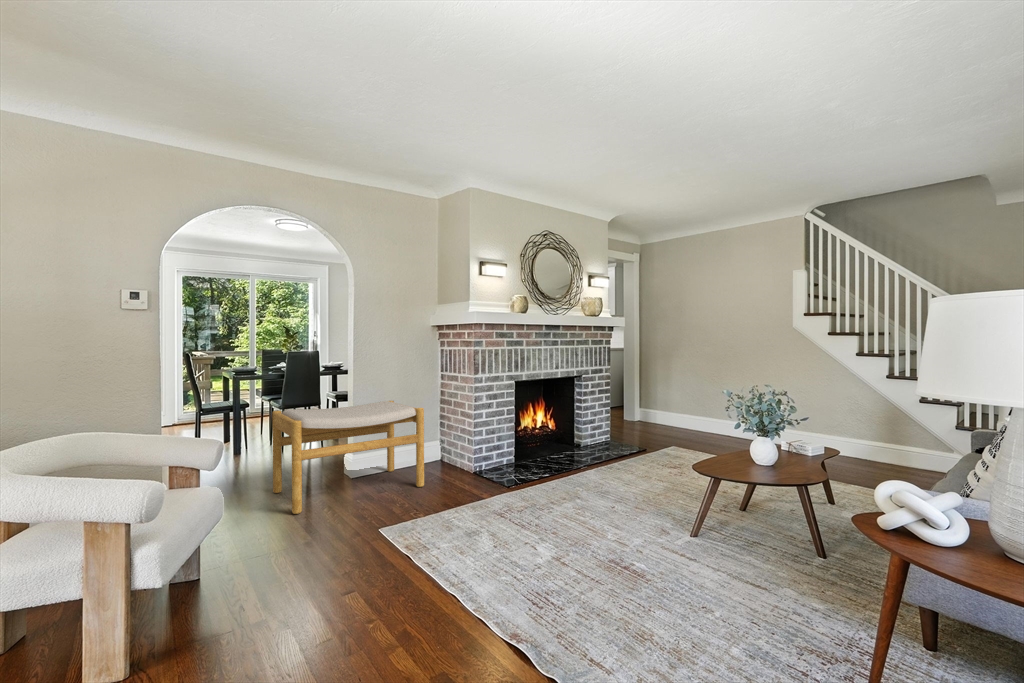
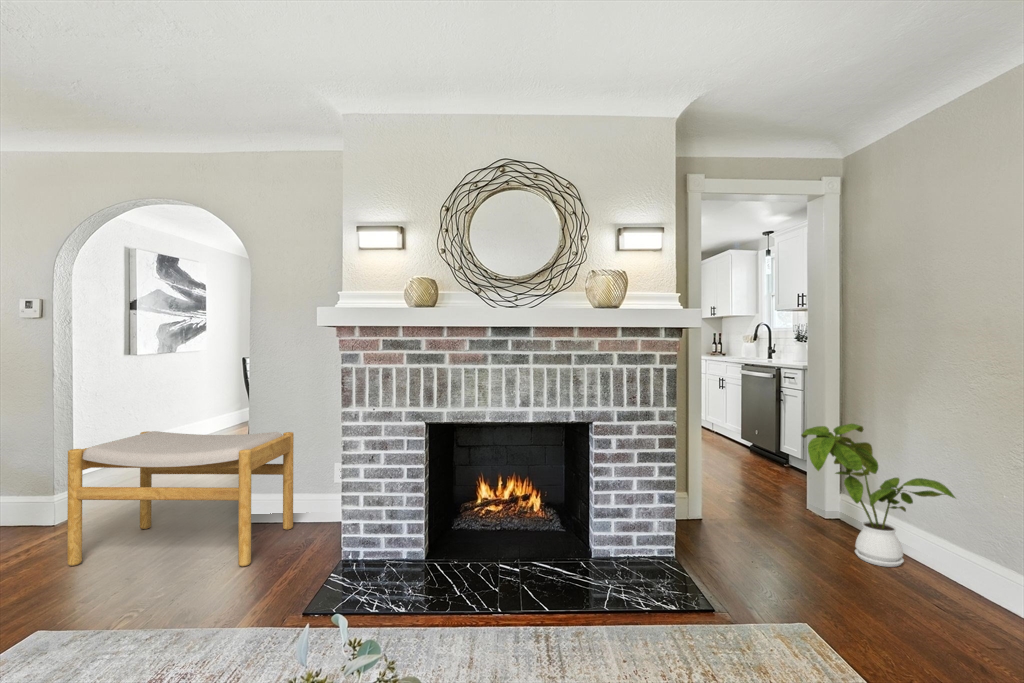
house plant: none [641,370,702,431] -> present [801,424,955,567]

